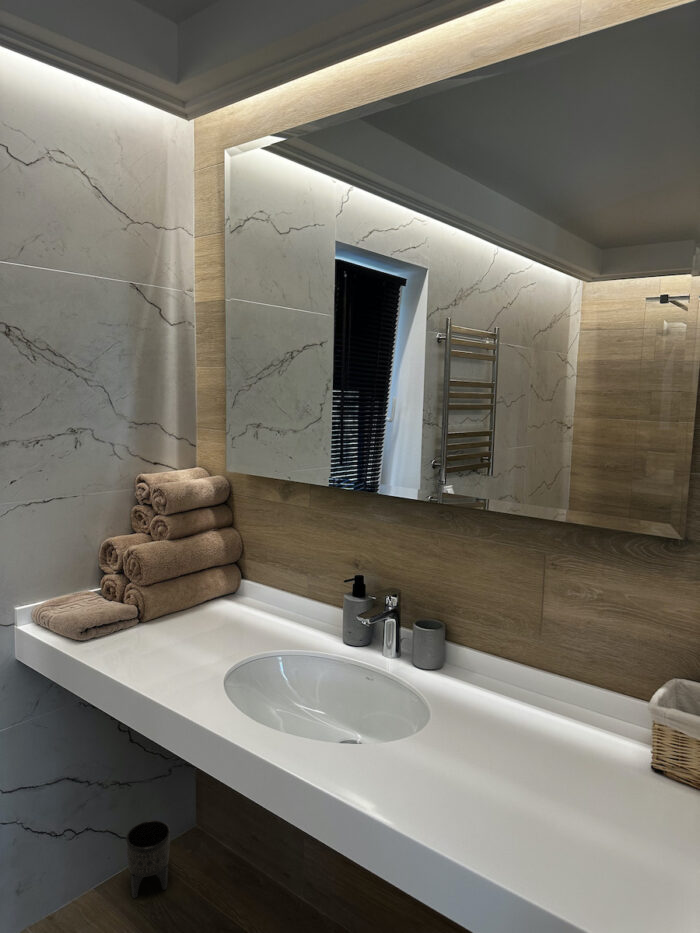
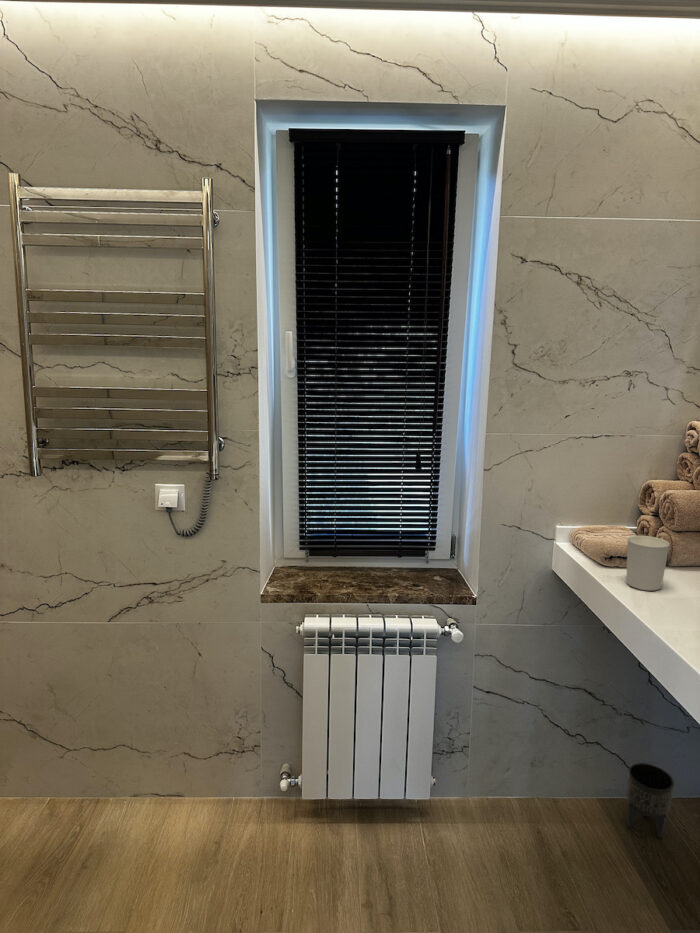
candle holder: none [104,599,145,657] -> present [626,535,670,591]

